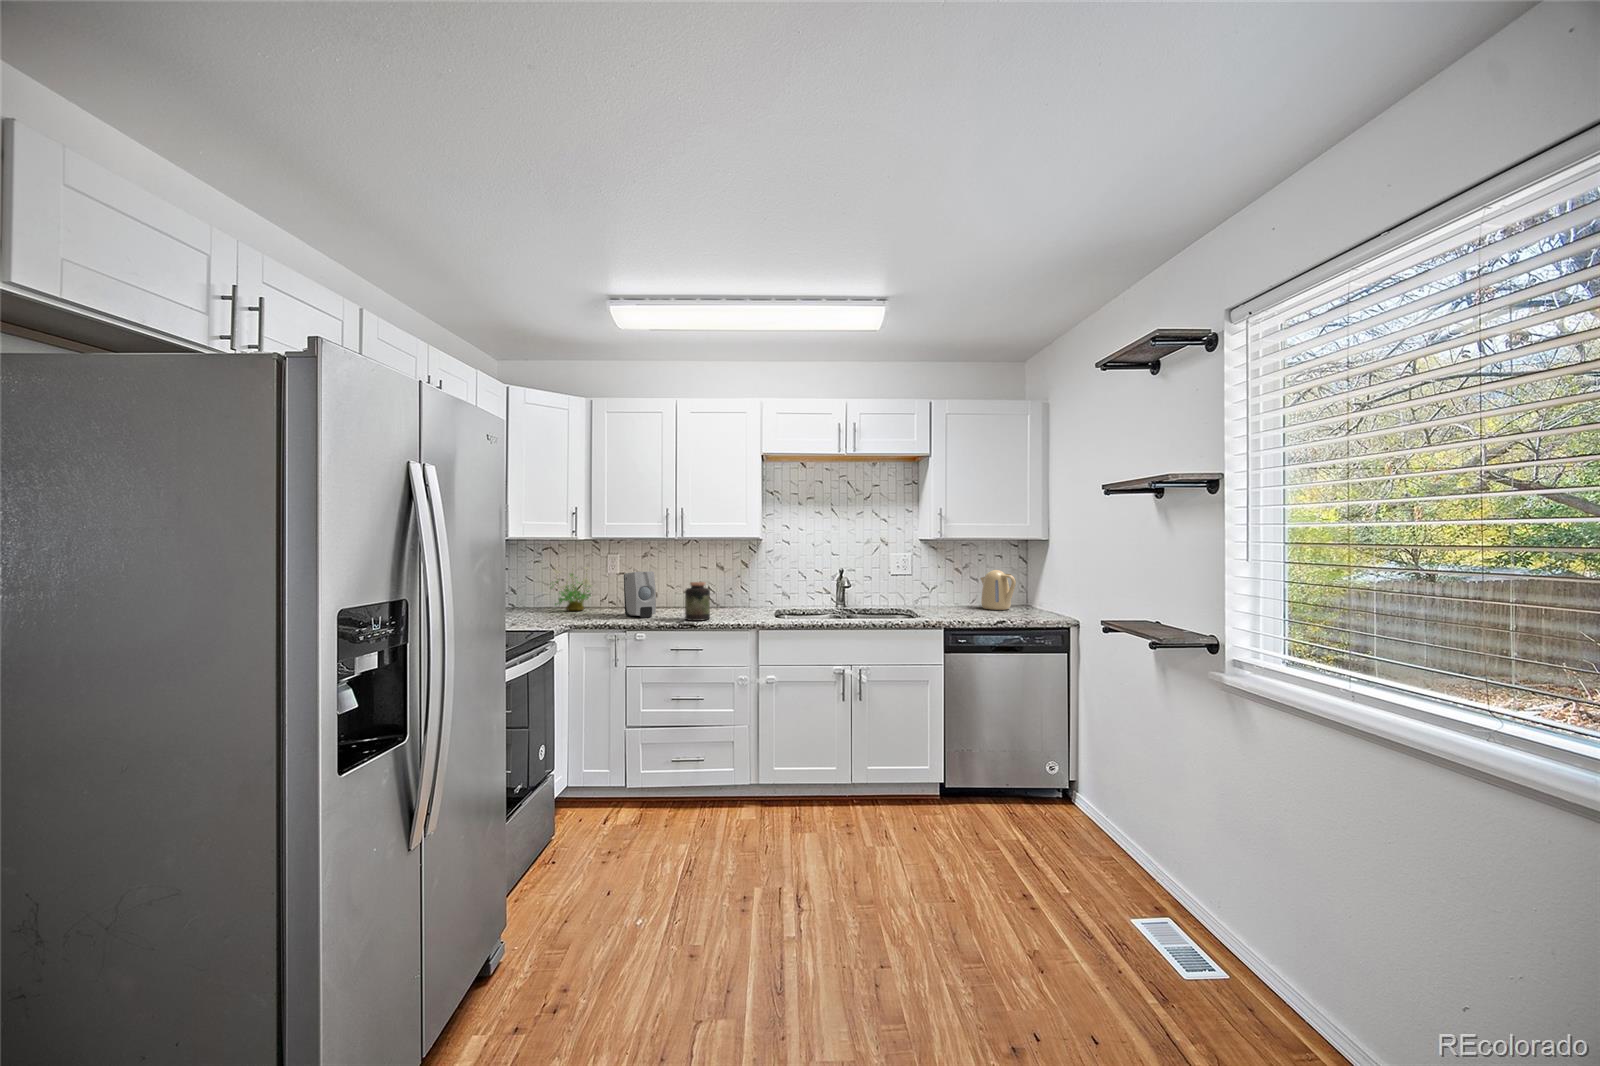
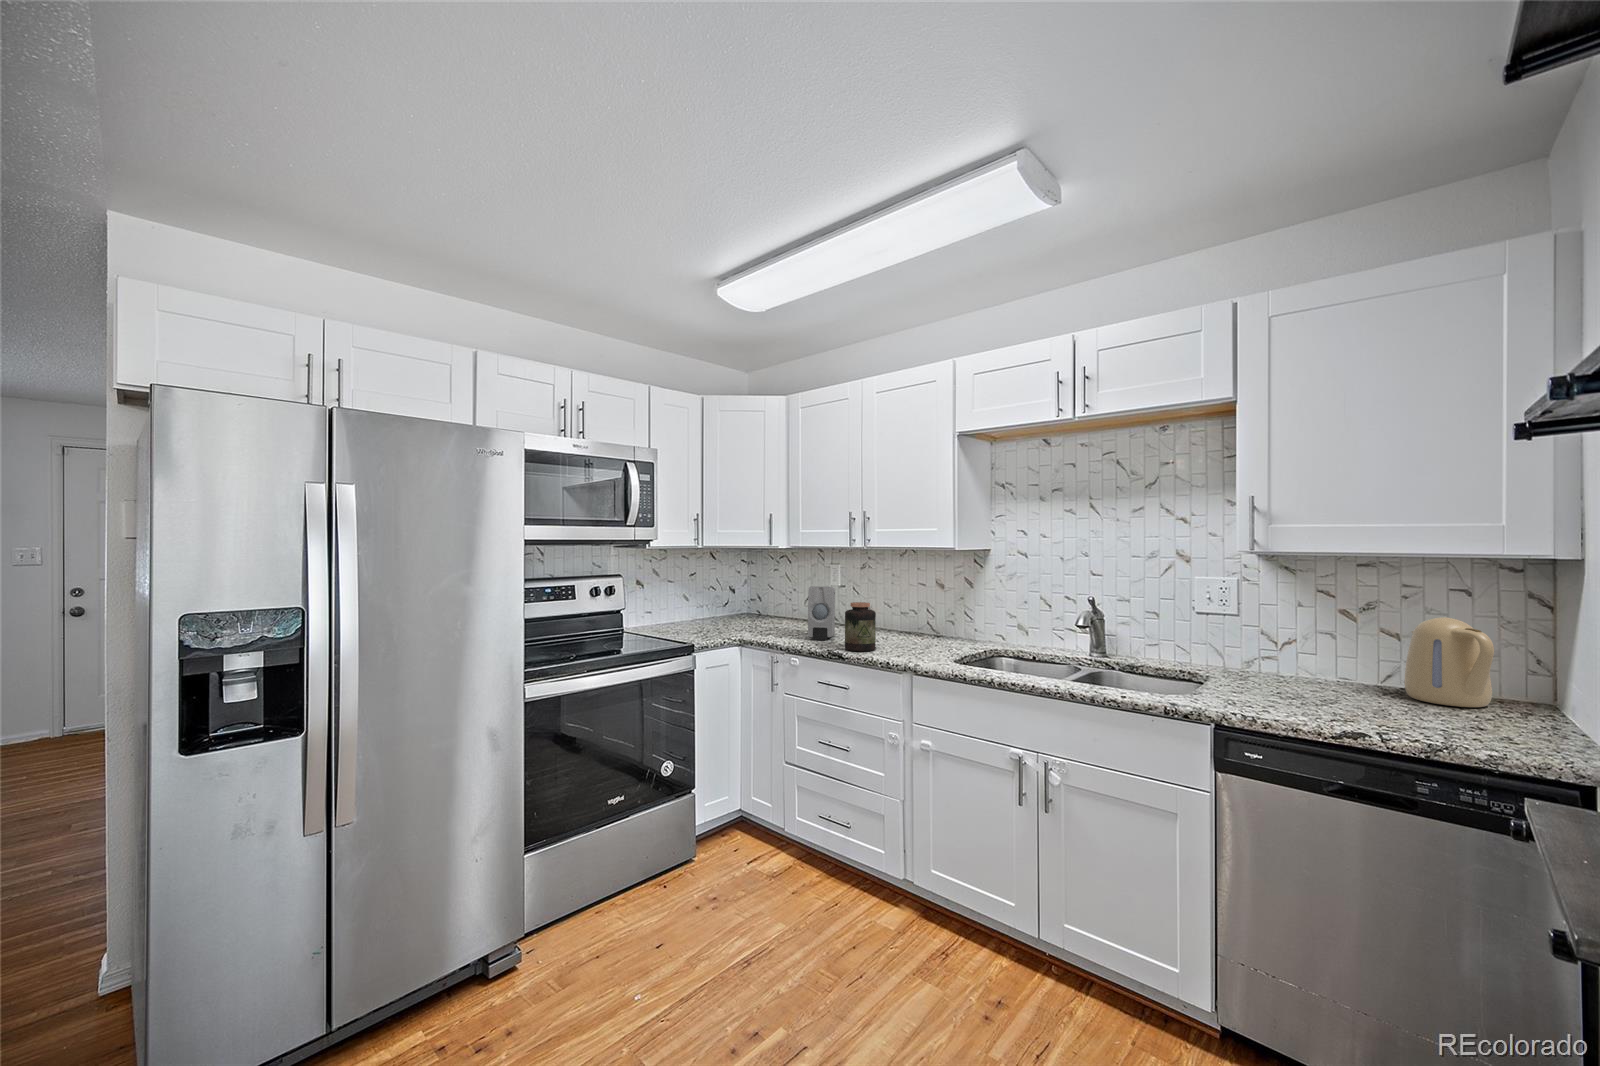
potted plant: present [552,568,592,610] -> none [772,573,811,624]

